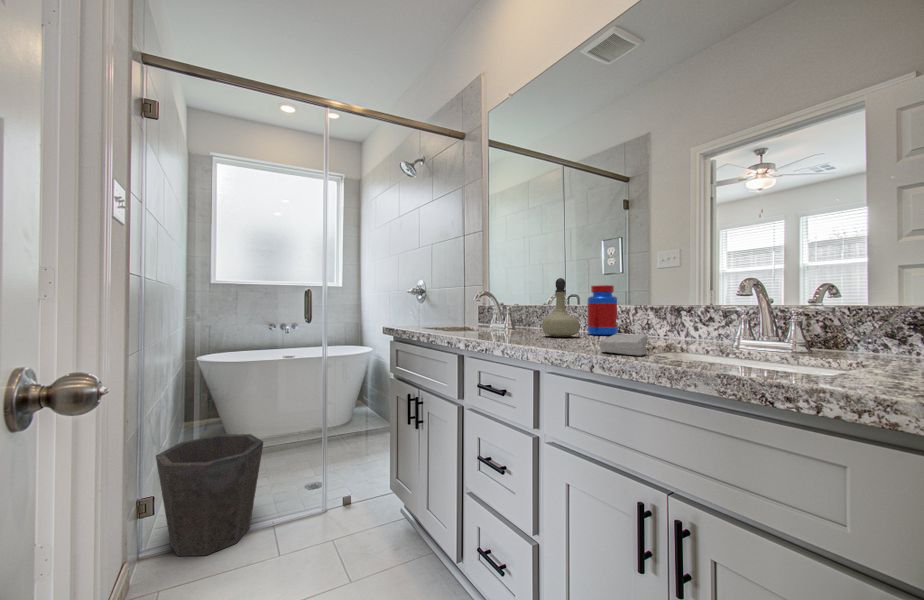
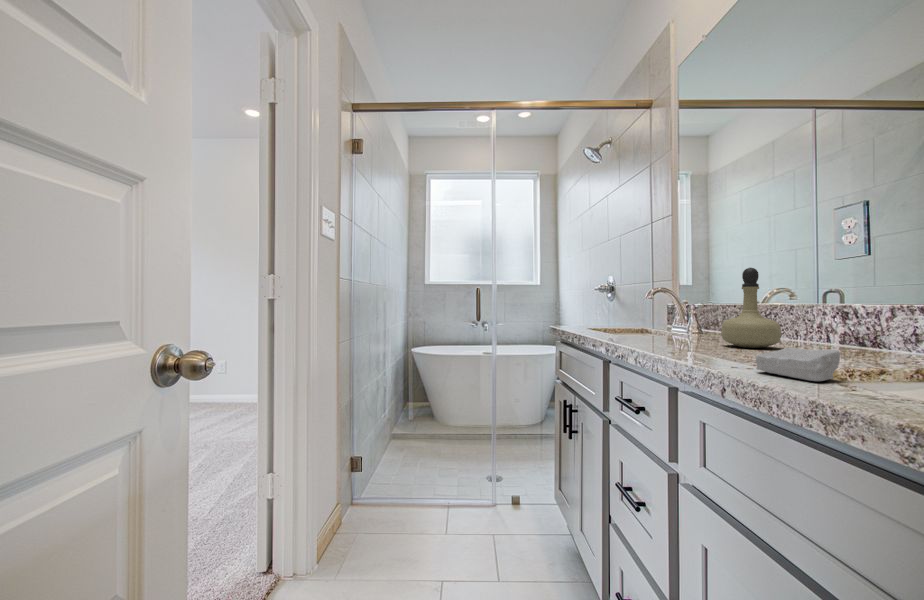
jar: present [587,285,618,335] -> none [807,276,862,349]
waste bin: present [156,434,263,556] -> none [362,415,440,517]

